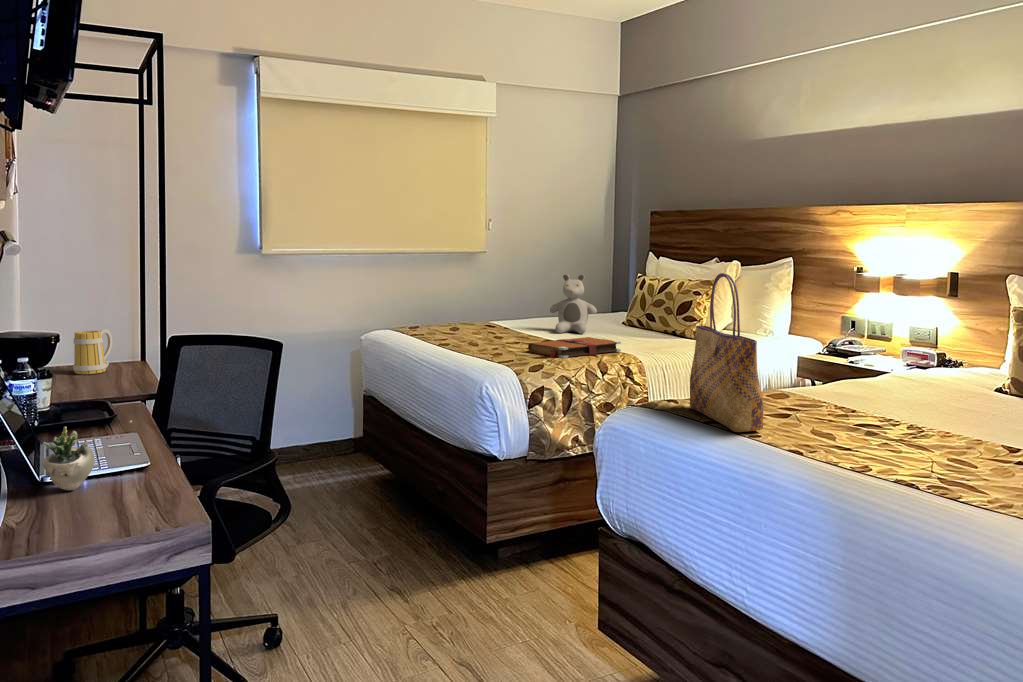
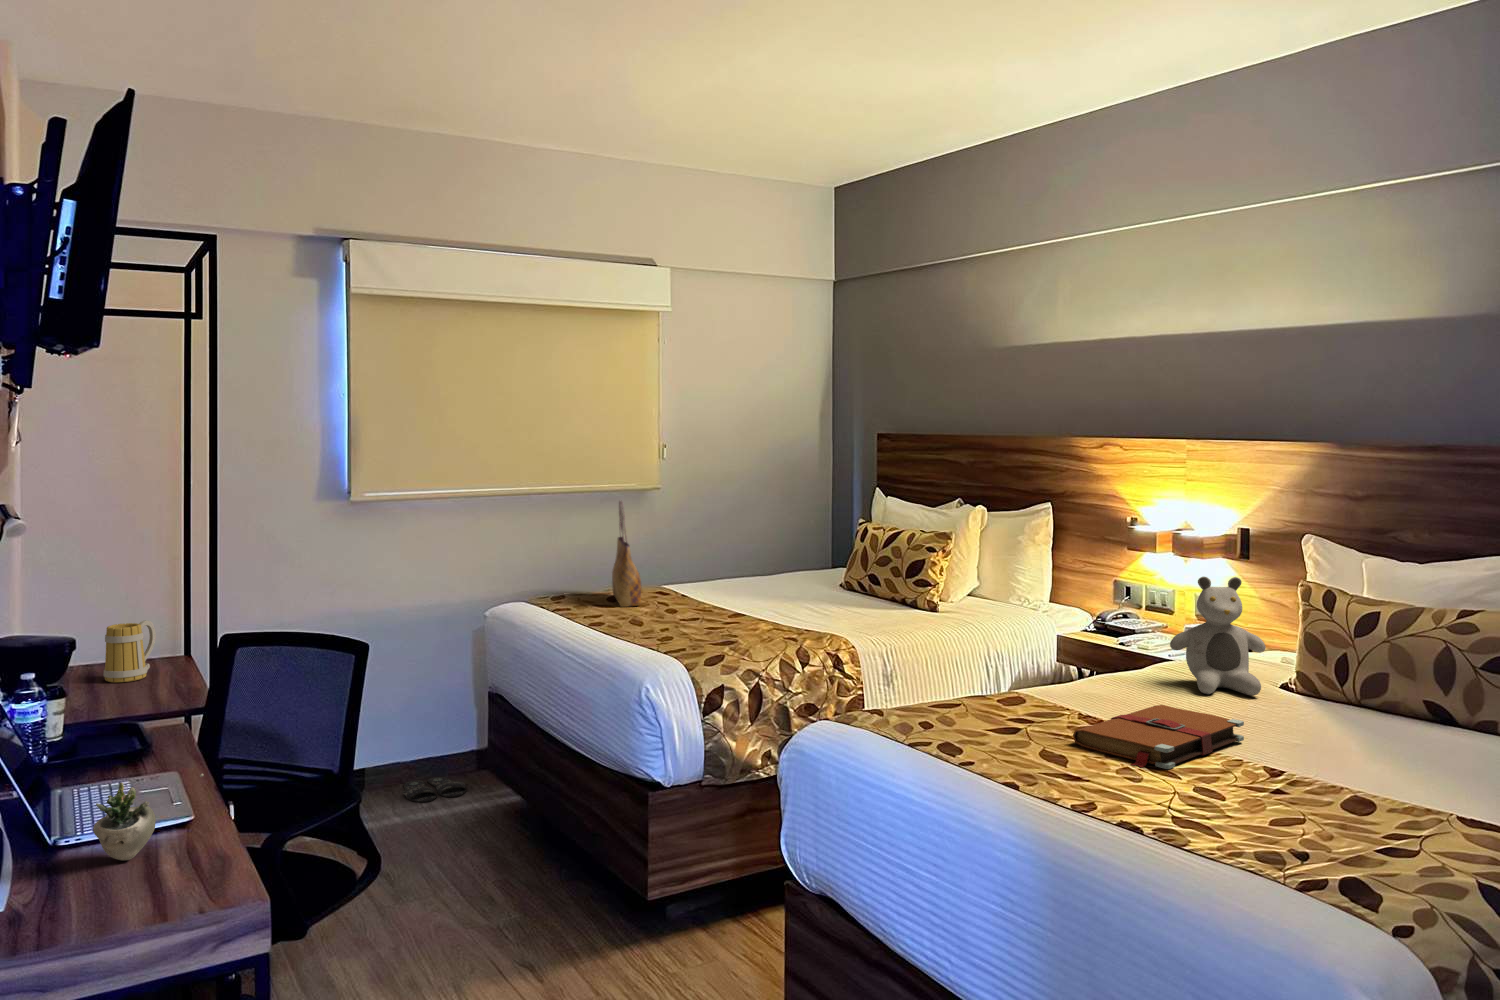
tote bag: present [690,273,763,432] -> present [612,501,641,607]
teddy bear: present [550,274,597,334] -> present [1170,576,1266,696]
book: present [528,337,621,358] -> present [1073,705,1244,769]
slippers: none [300,459,346,477] -> present [402,777,466,802]

